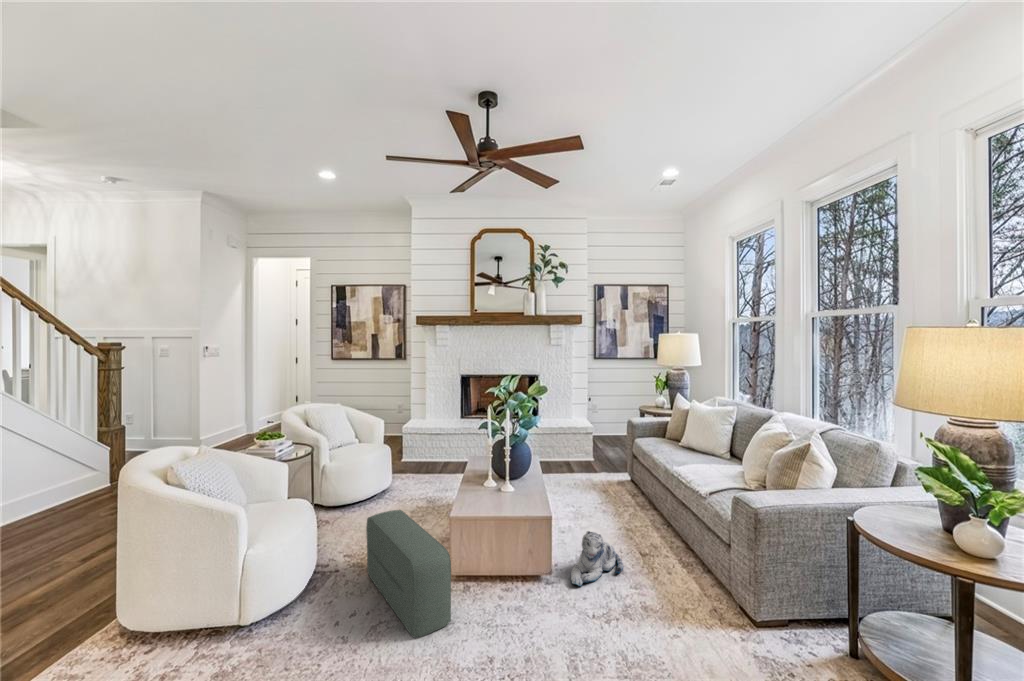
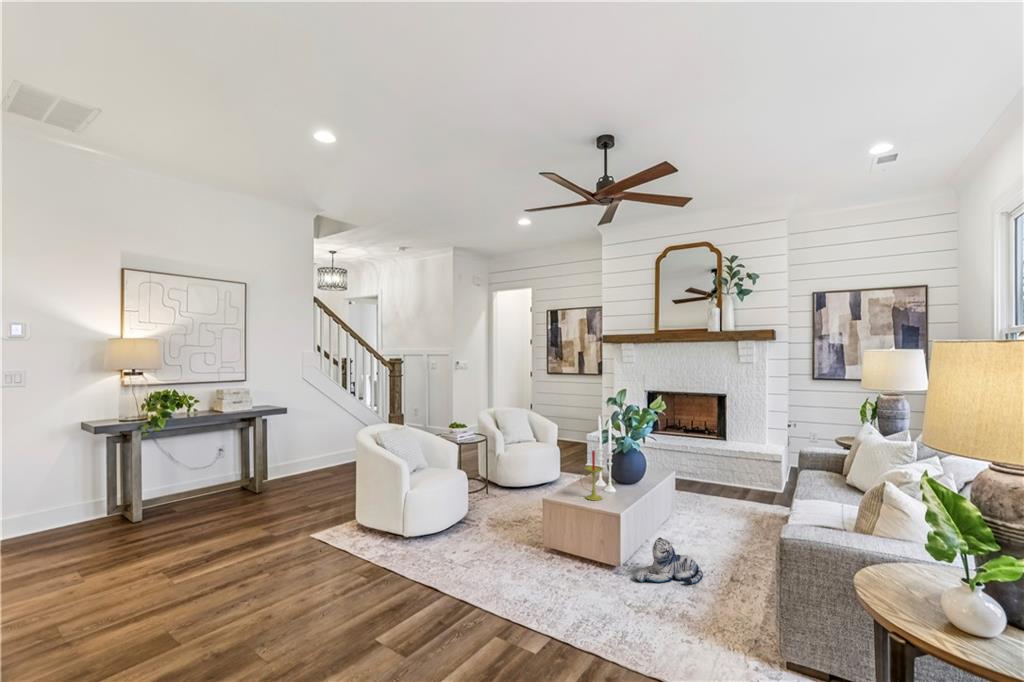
candle: none [484,445,512,505] -> present [583,451,603,501]
pouf: present [366,510,451,638] -> none [491,489,524,573]

